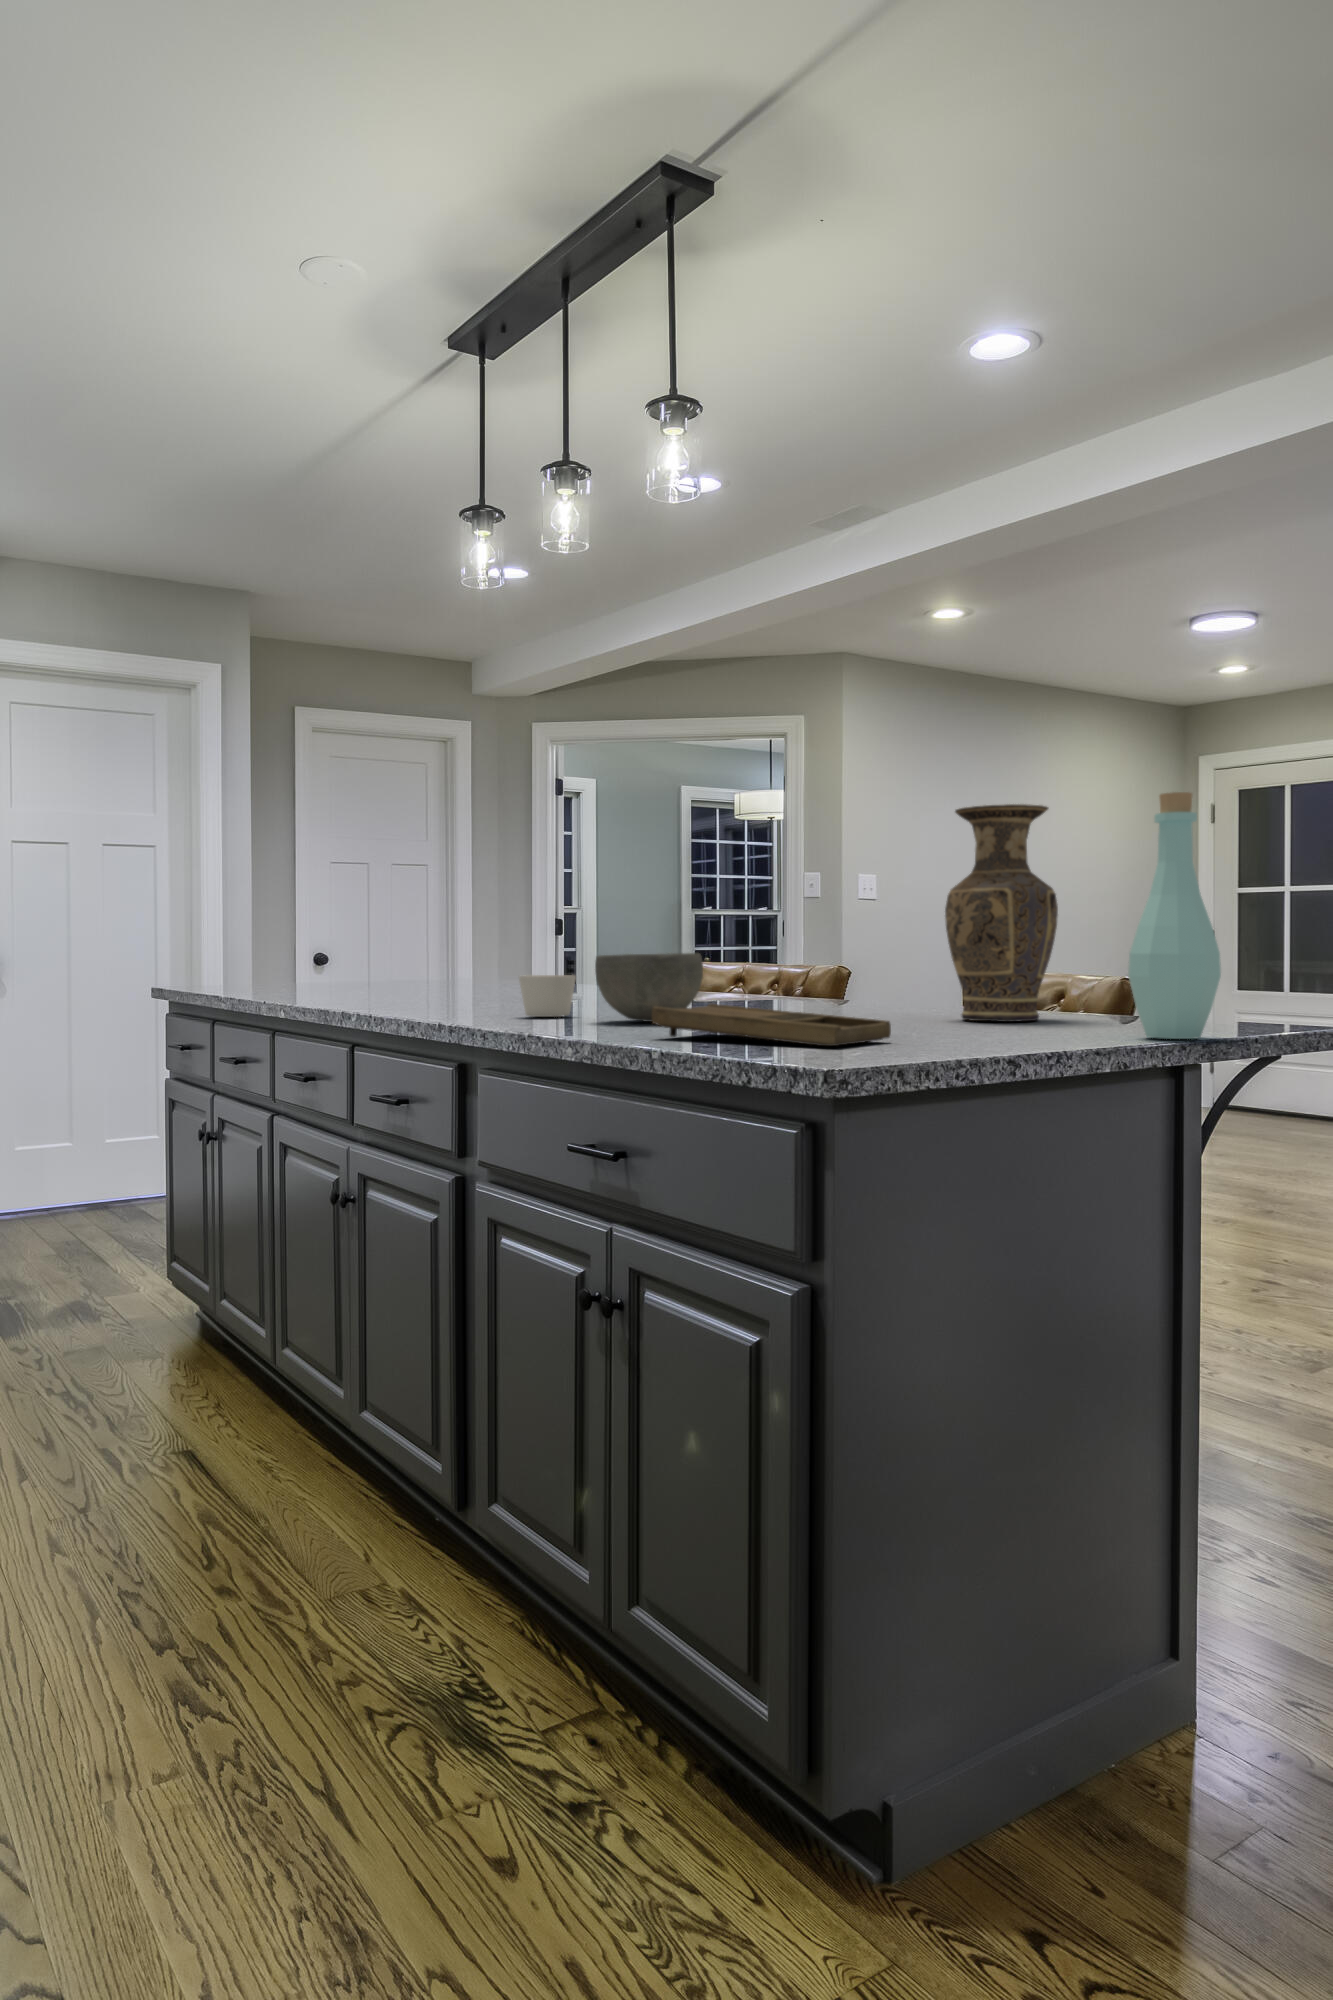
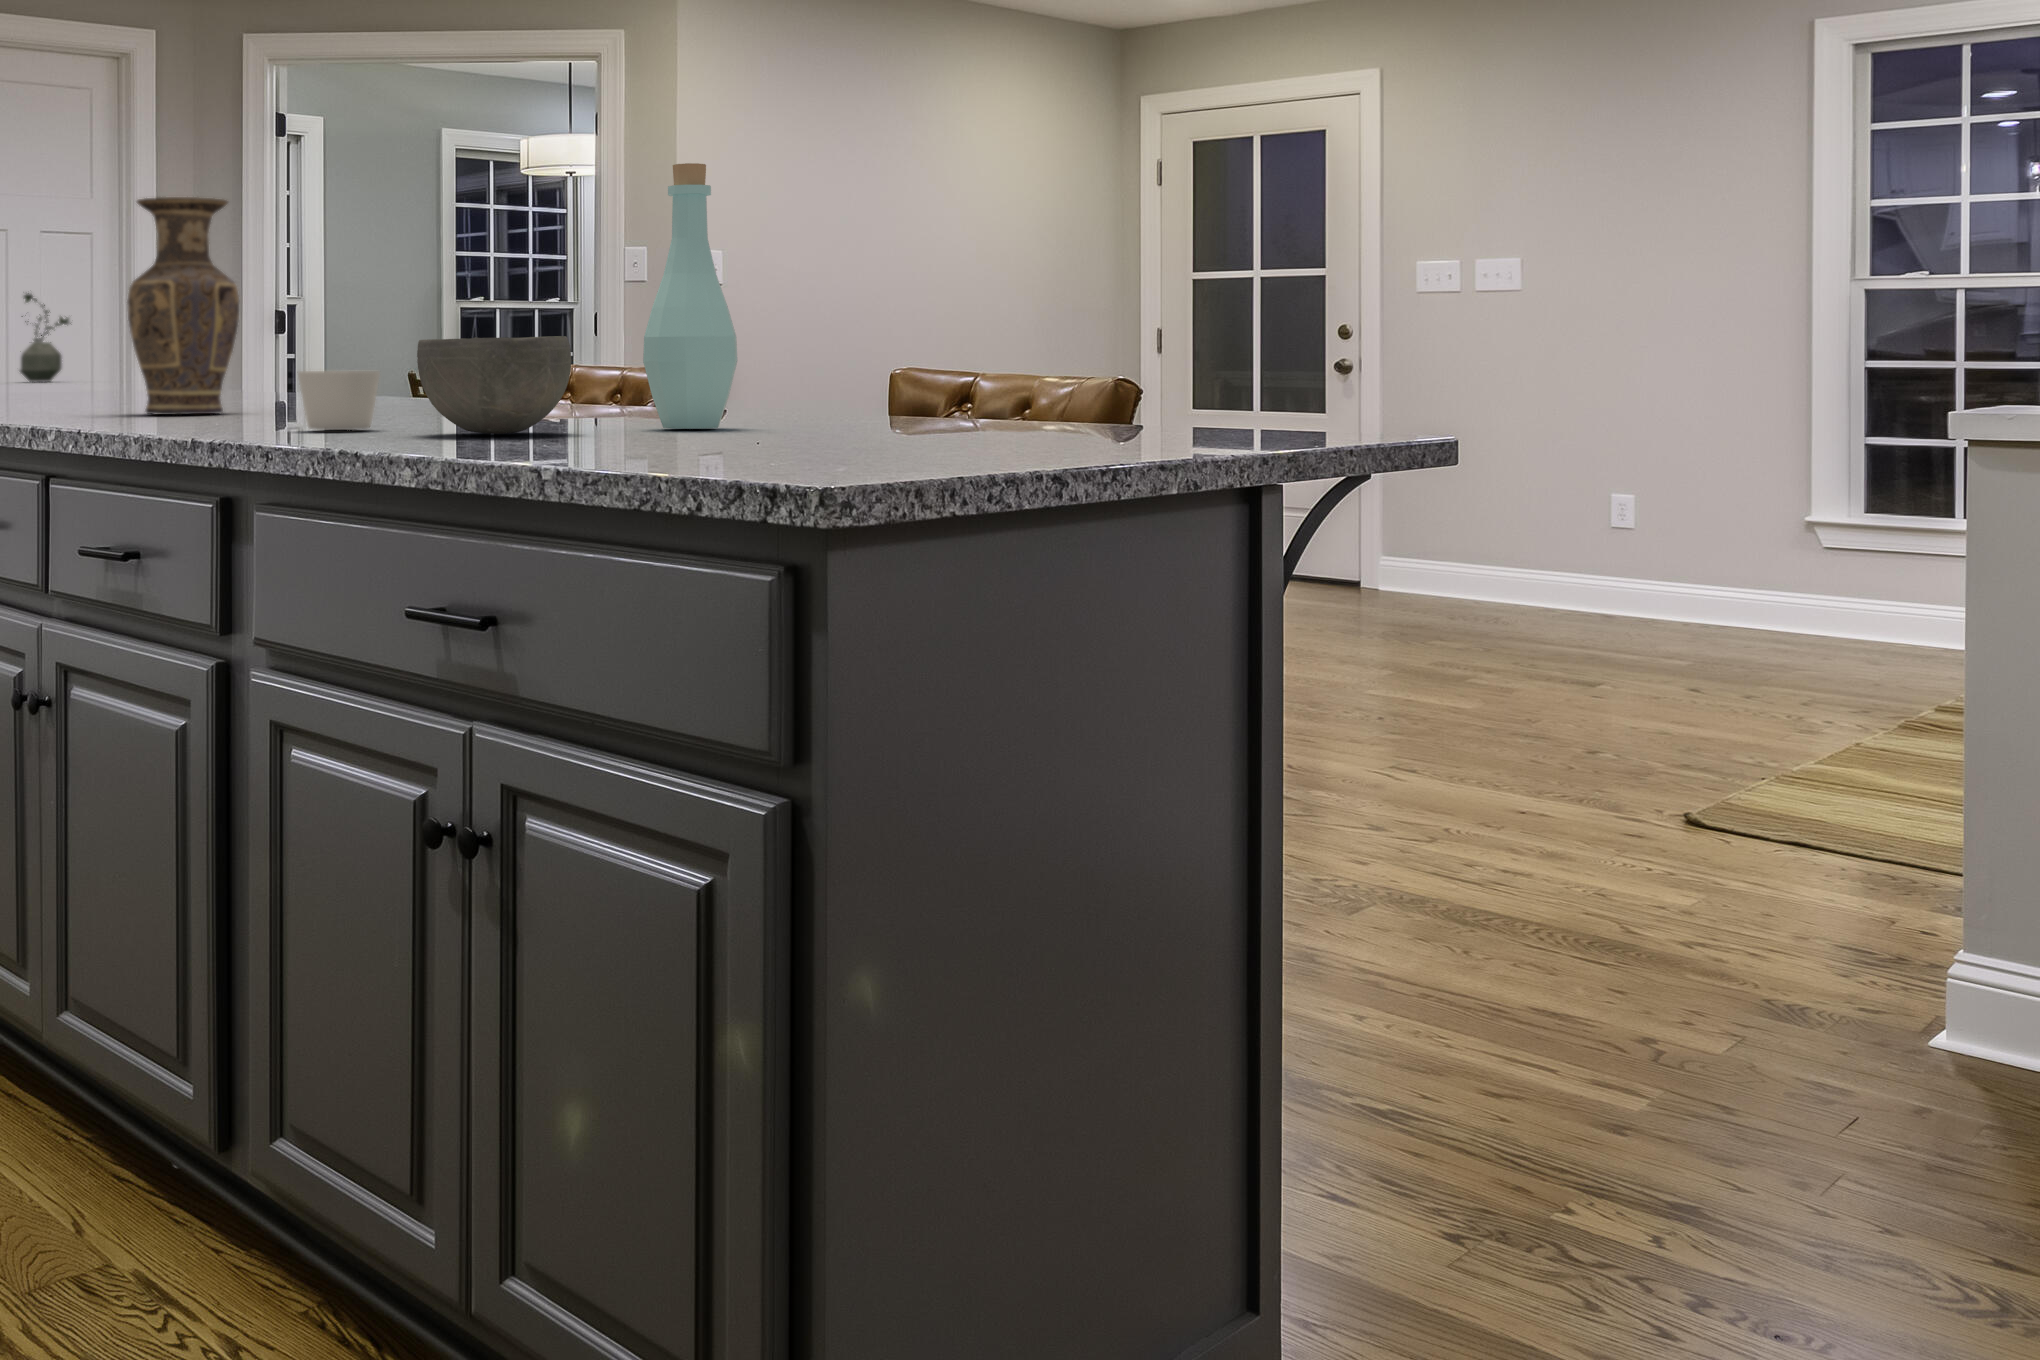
bottle: present [1128,792,1221,1039] -> present [643,163,737,429]
vase: present [945,804,1058,1022] -> present [128,197,239,415]
potted plant: none [372,903,412,970] -> present [20,293,71,382]
tray: present [652,1004,891,1046] -> none [526,403,874,456]

